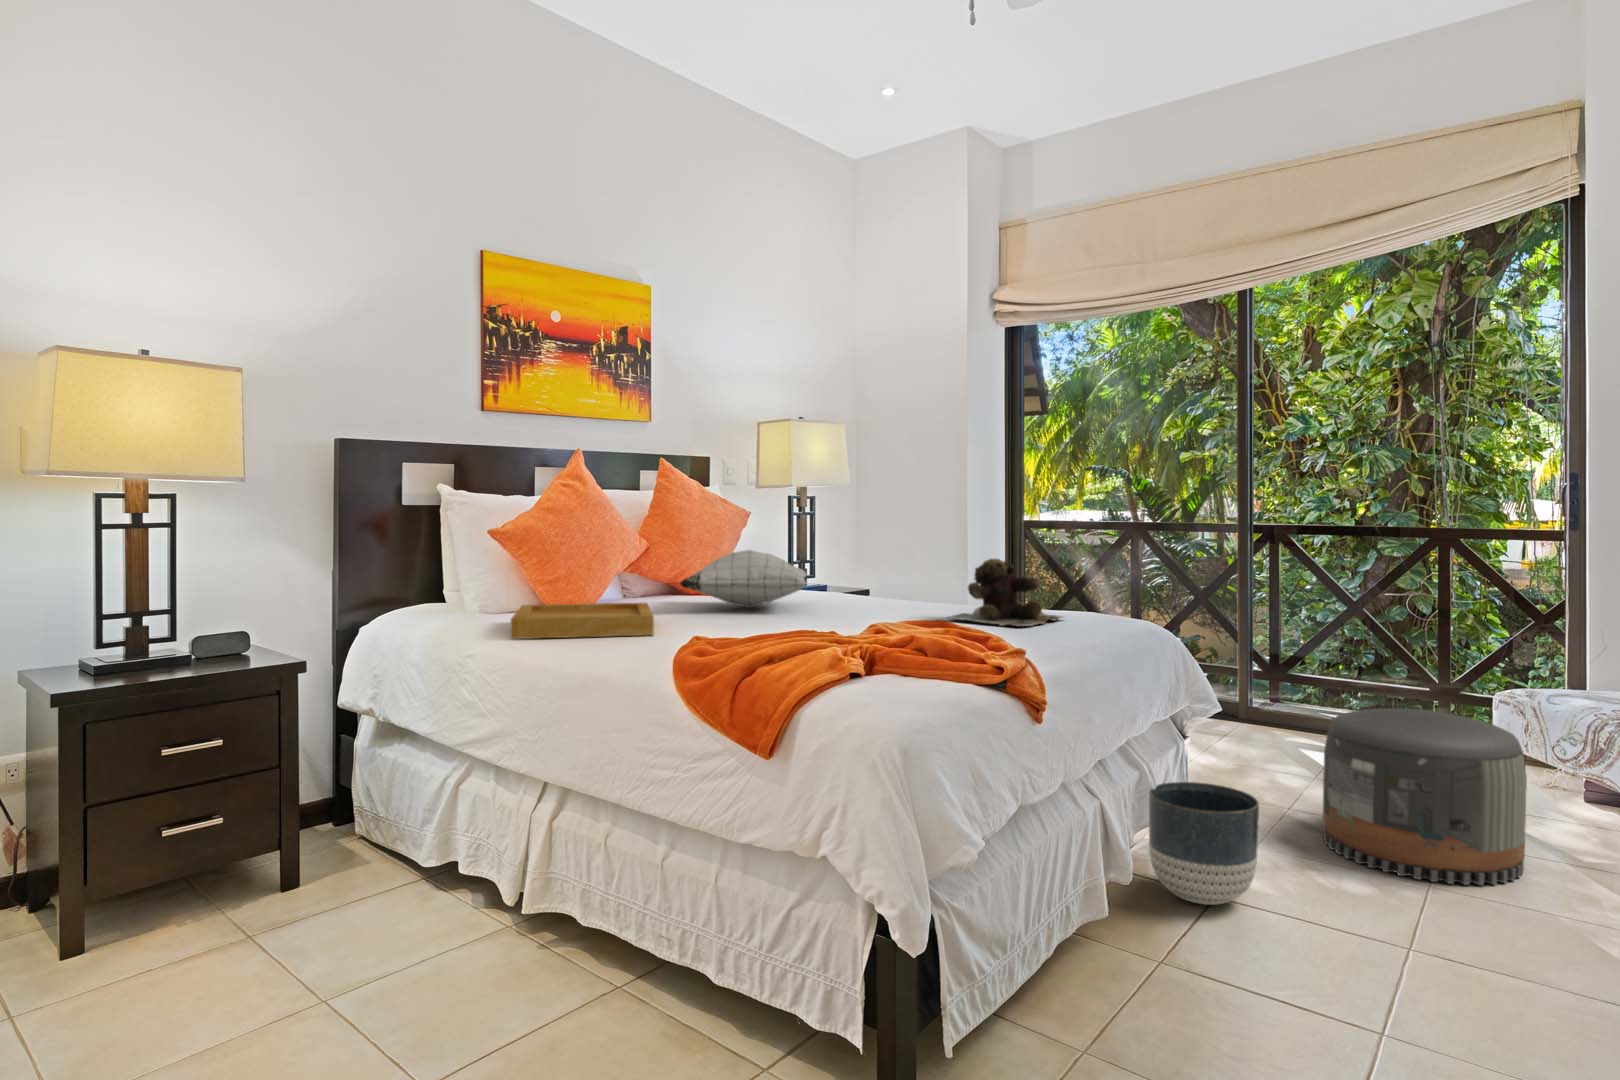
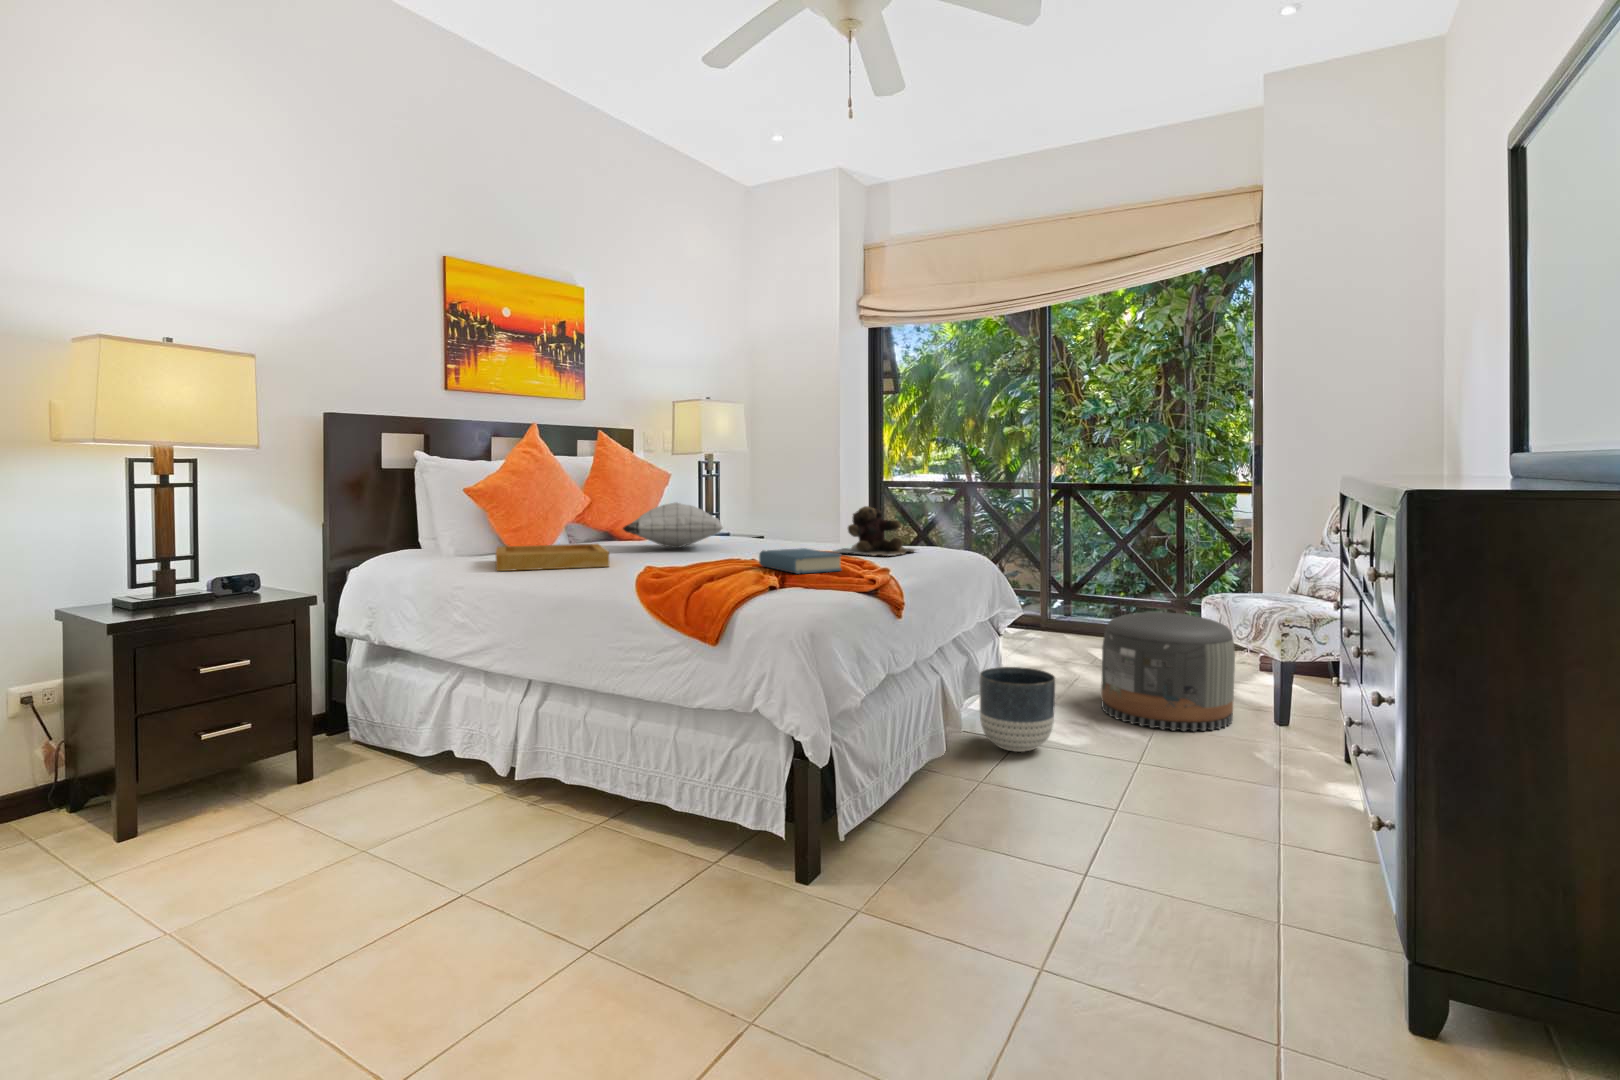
hardback book: none [846,616,956,654] -> present [759,548,842,574]

